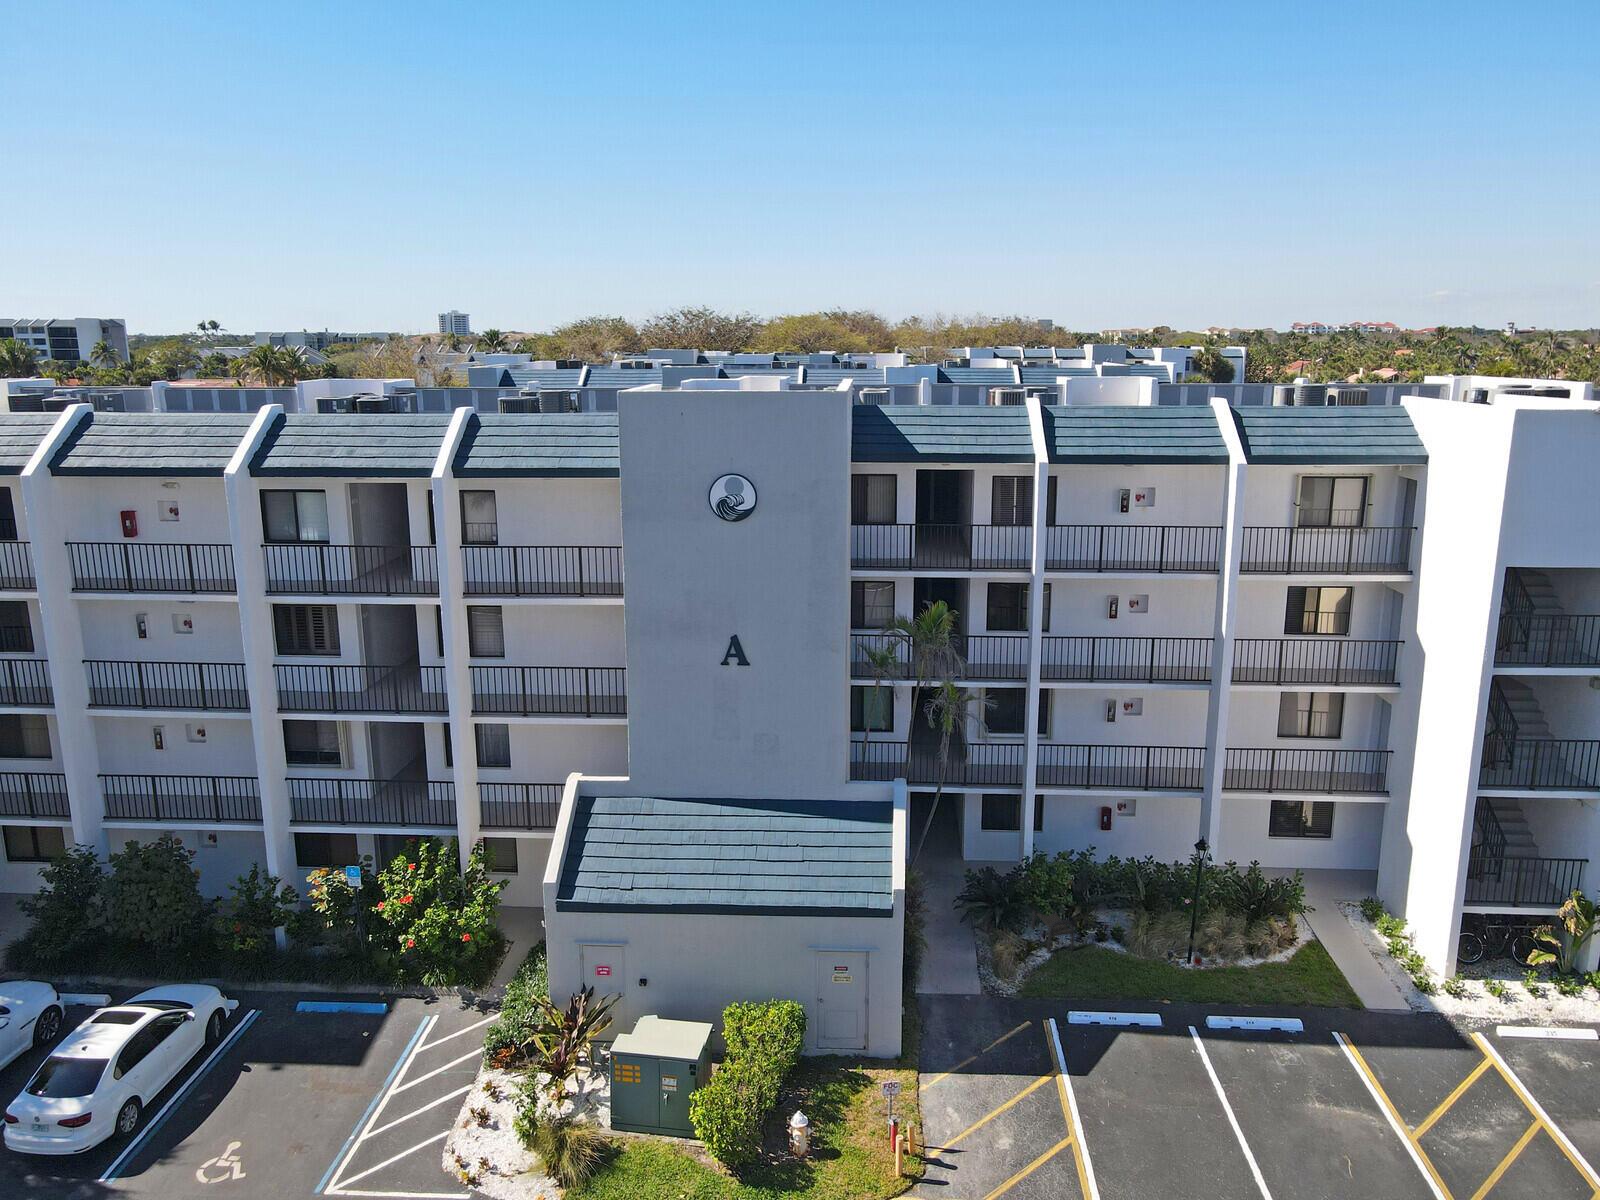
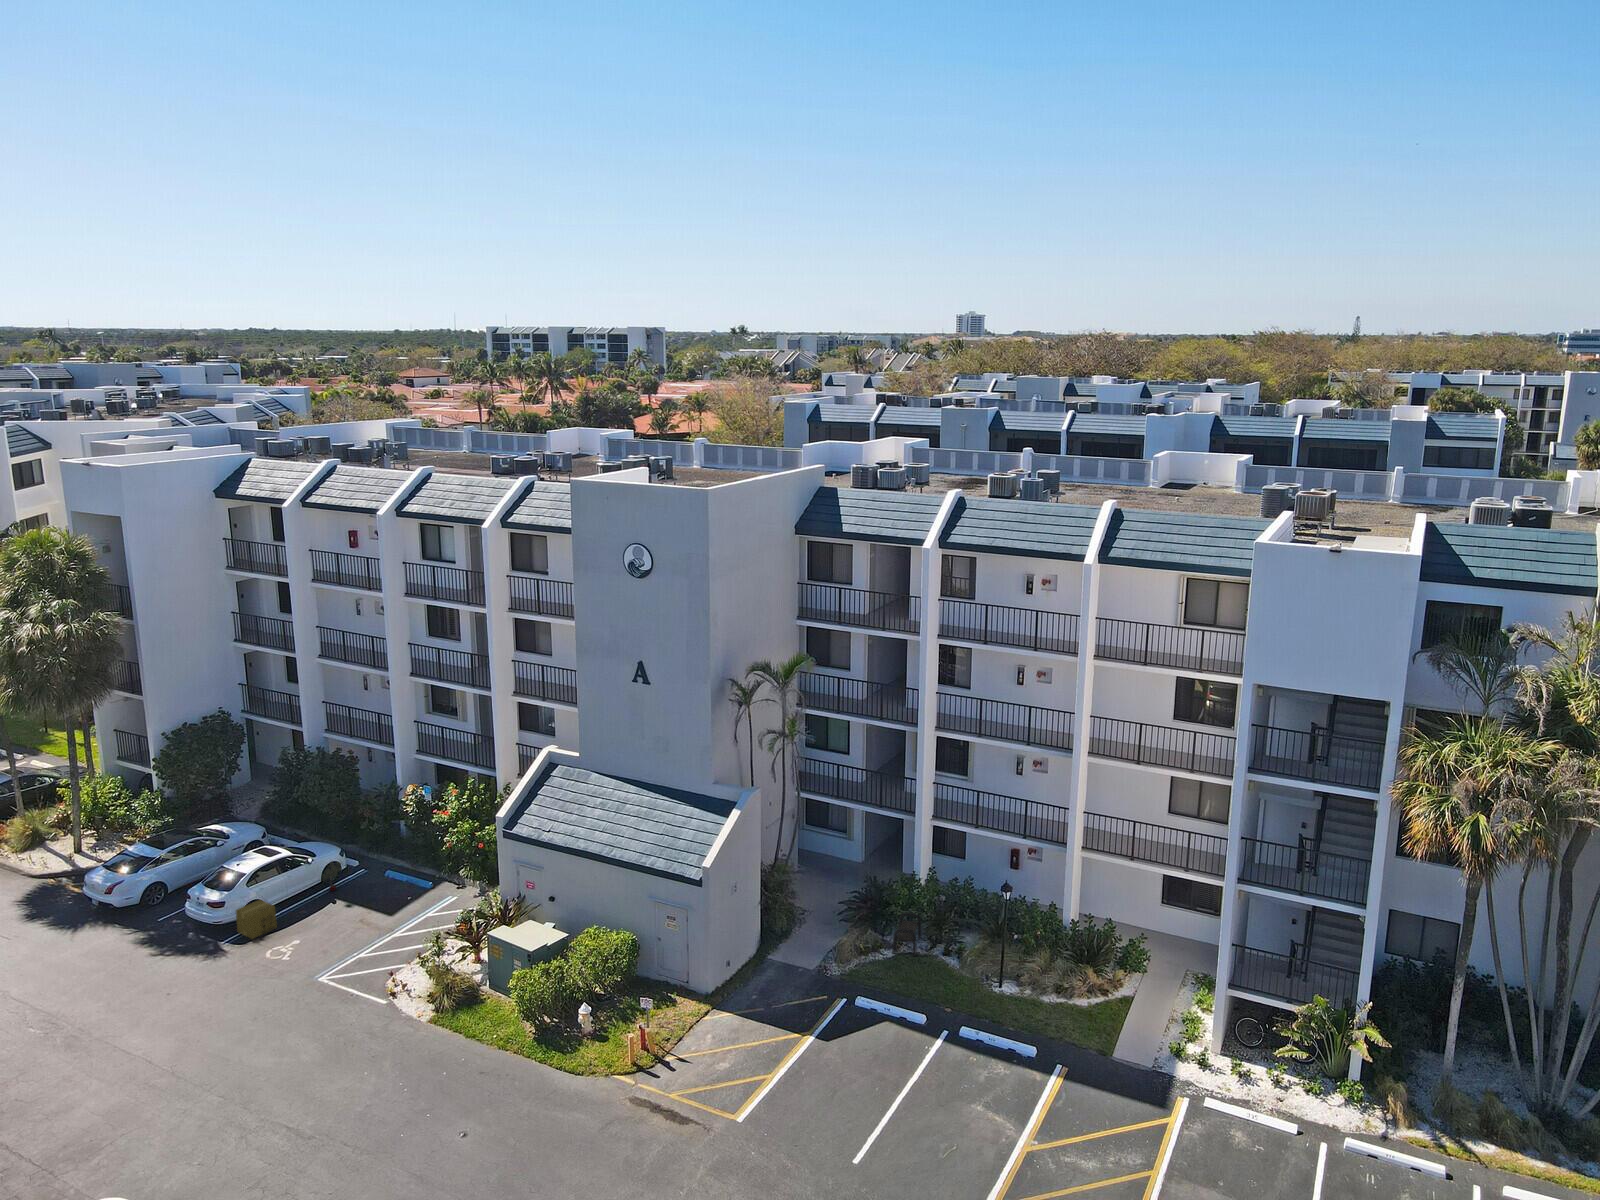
potted tree: present [1182,925,1217,965] -> present [322,862,342,891]
cardboard box: none [107,1094,178,1161] -> present [236,900,277,939]

